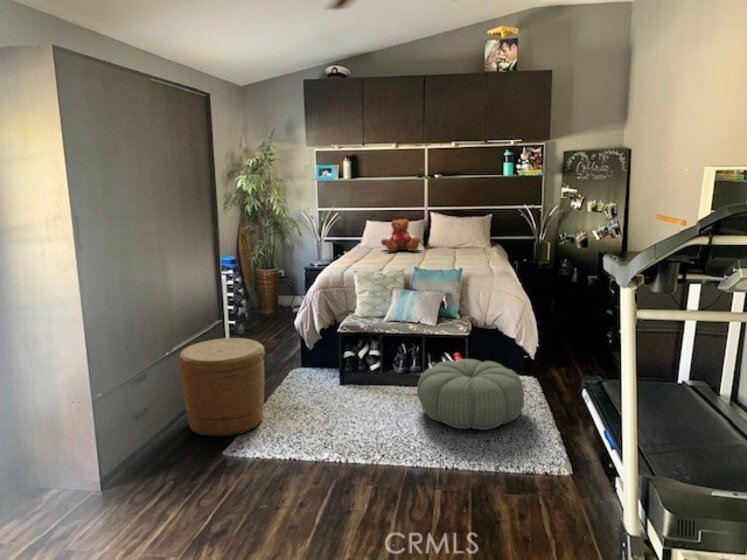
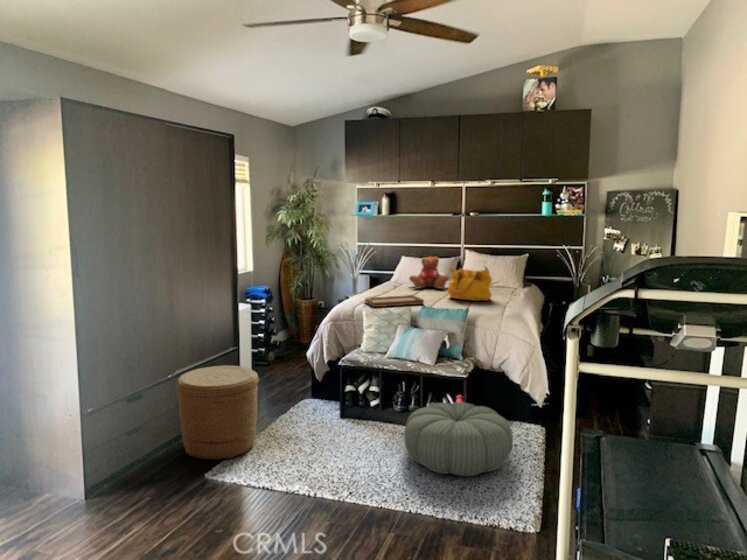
handbag: none [426,226,470,260] -> present [448,267,492,301]
tray: none [349,248,408,271] -> present [365,286,424,307]

